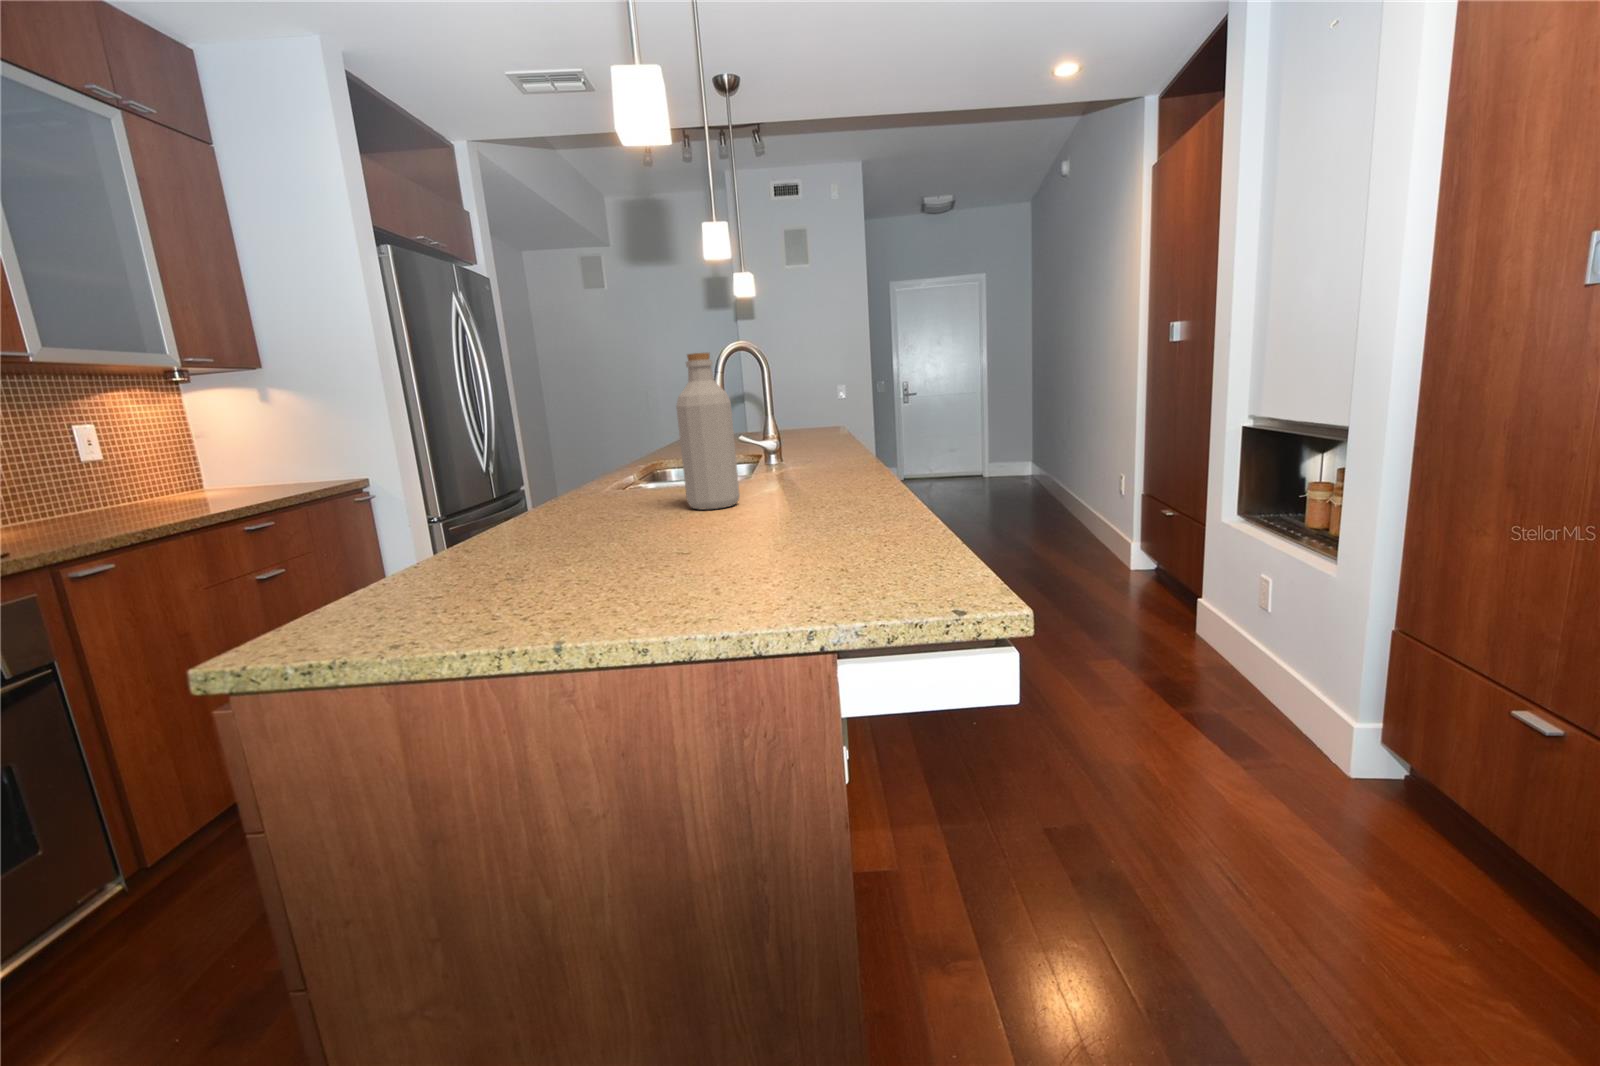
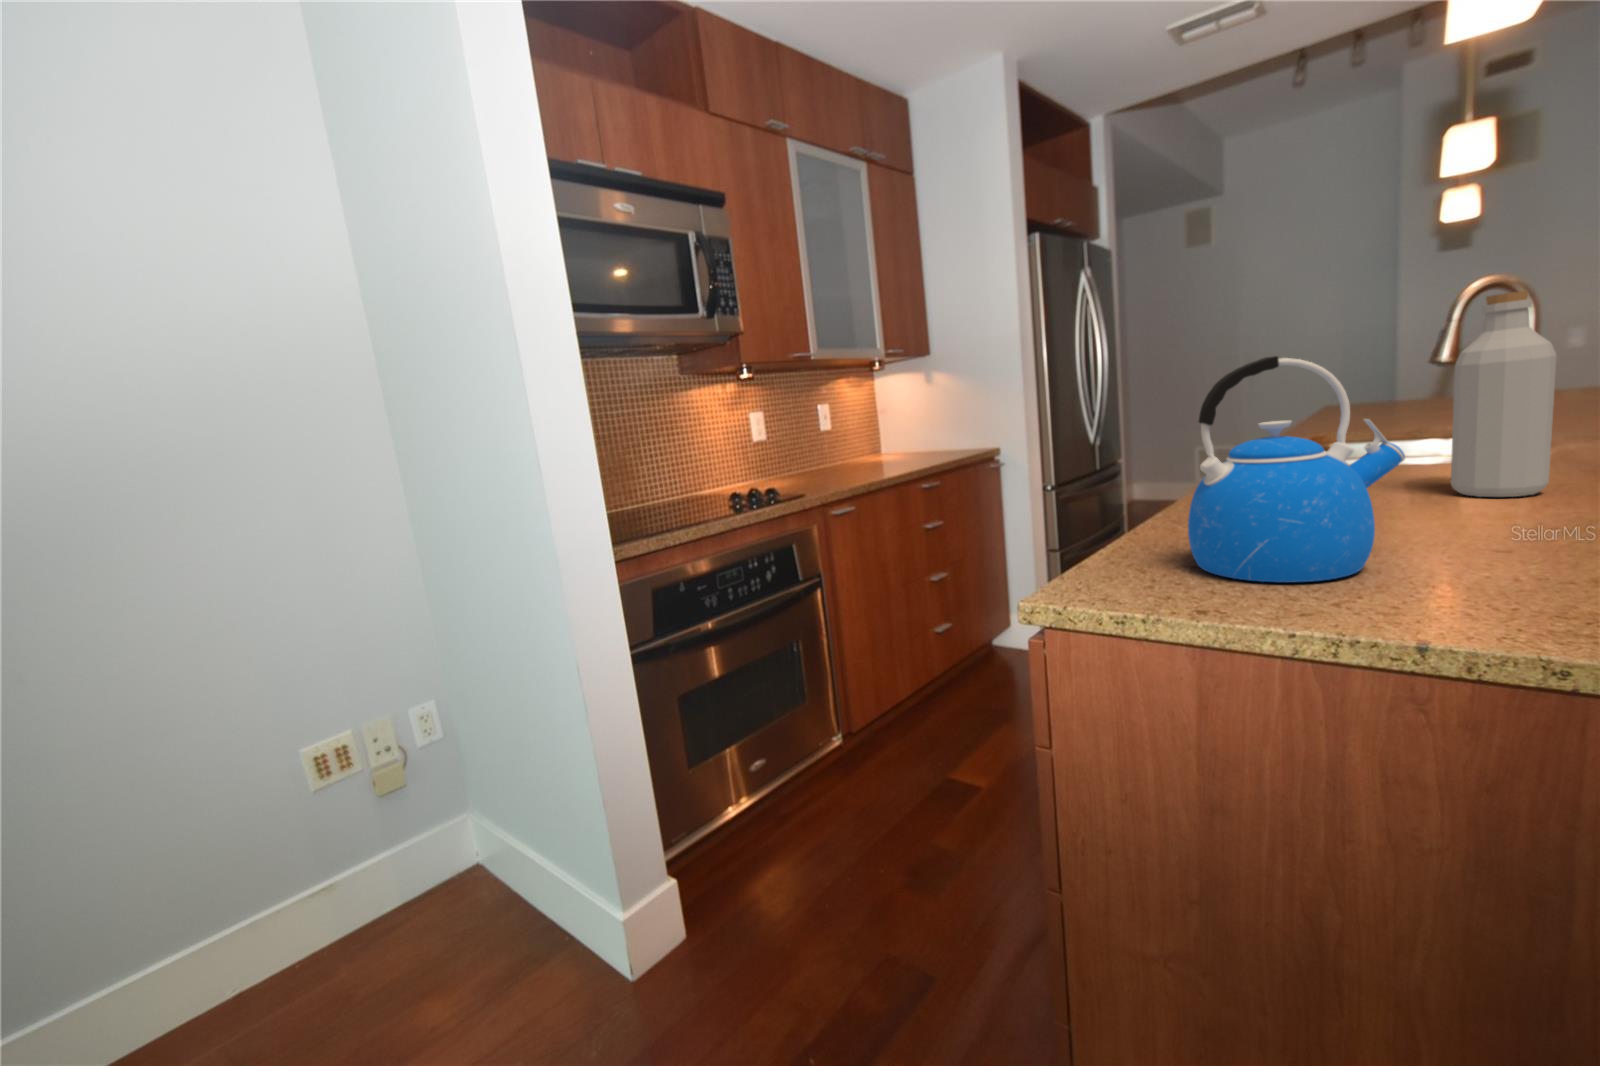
kettle: none [404,389,597,605] -> present [1188,356,1405,582]

